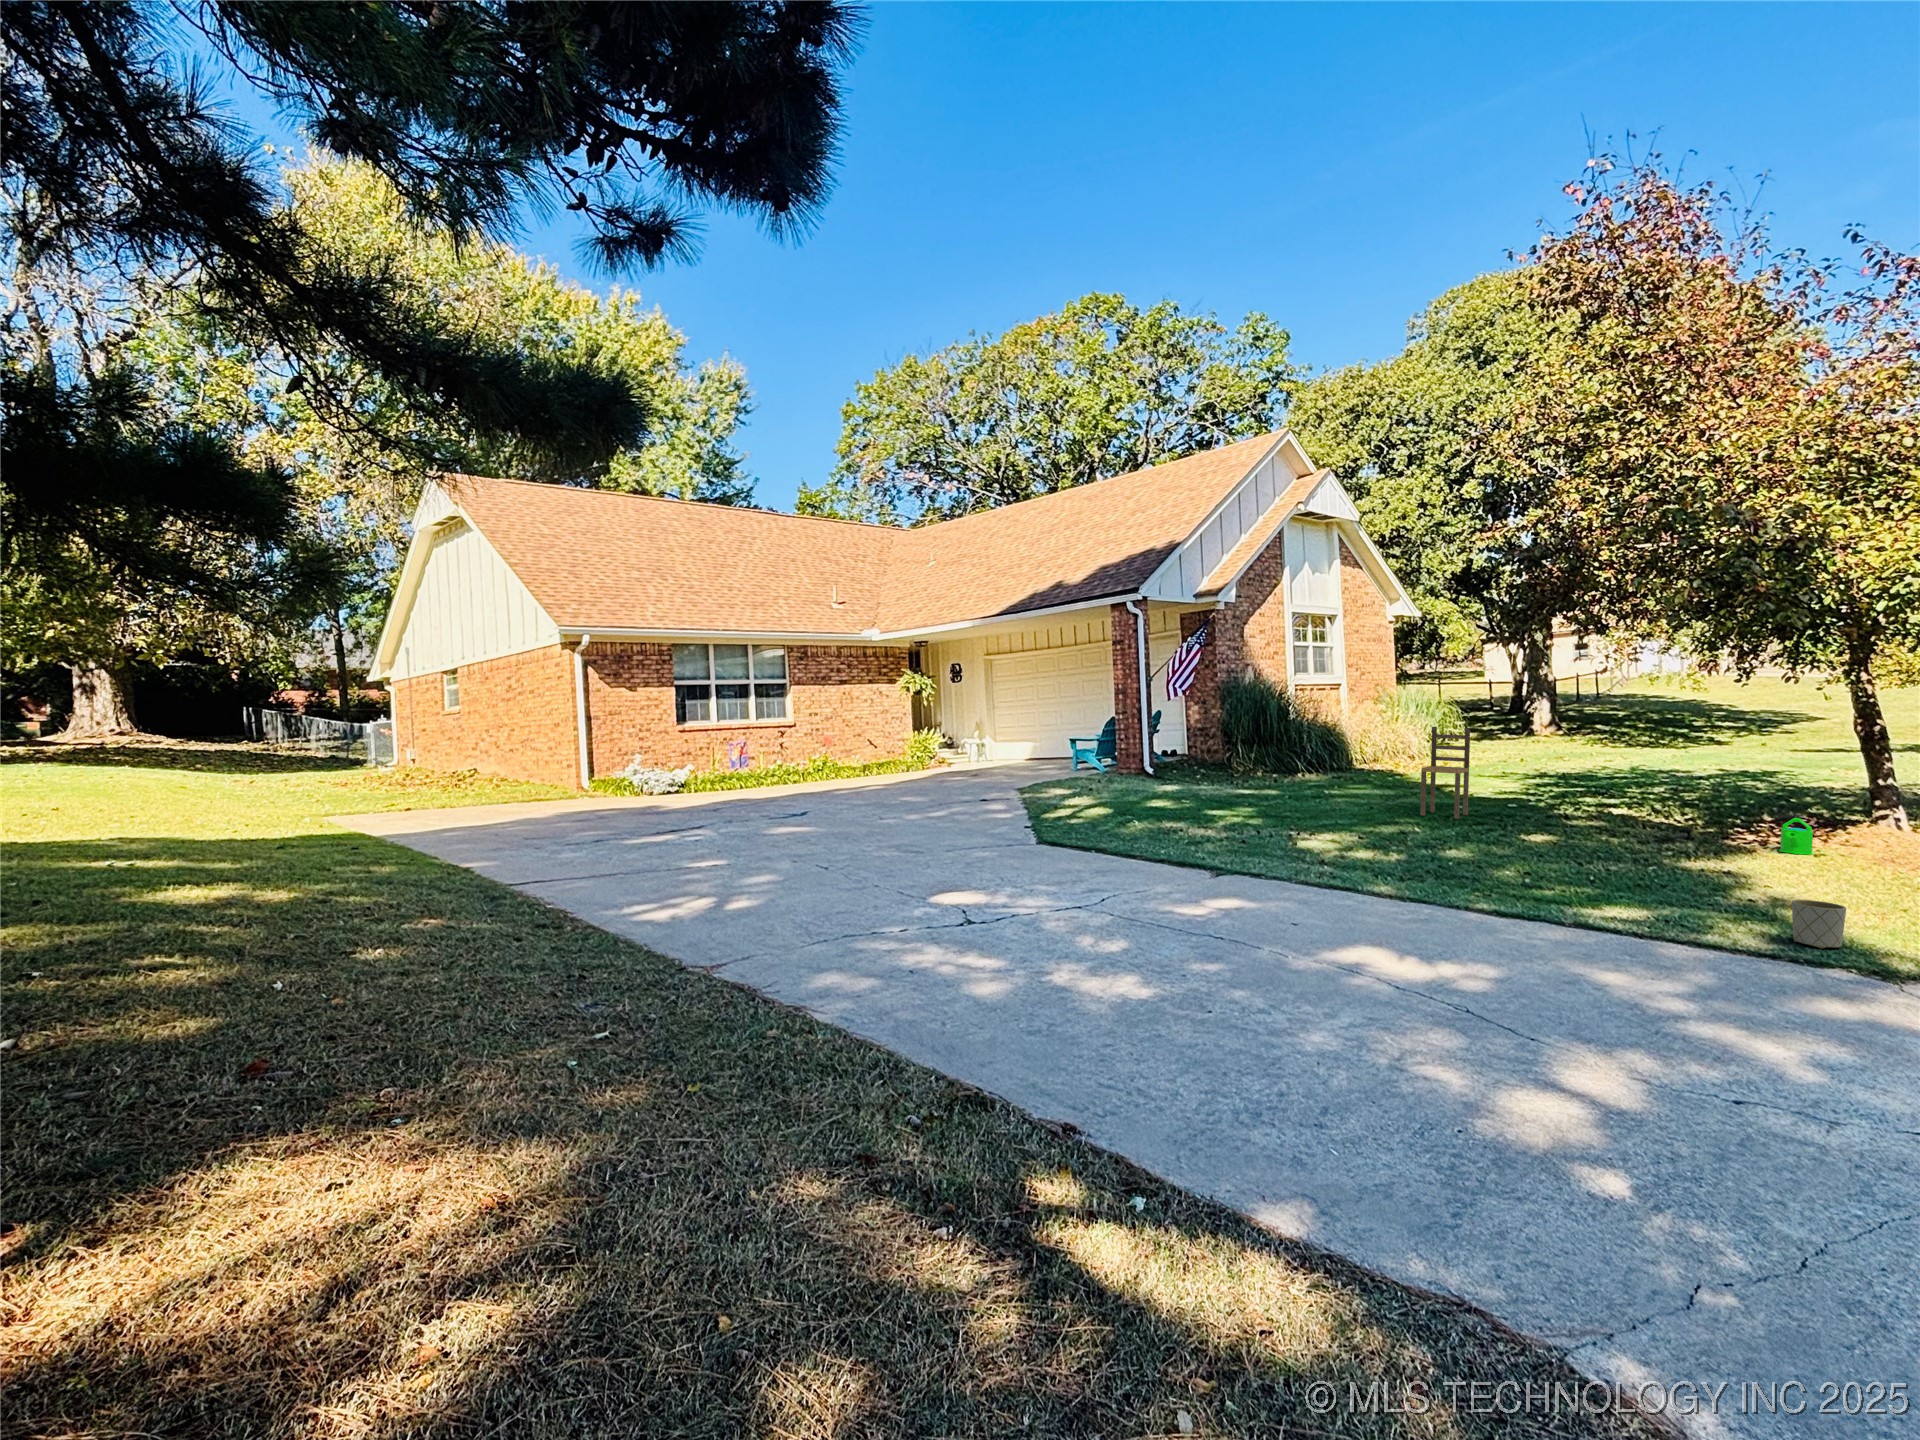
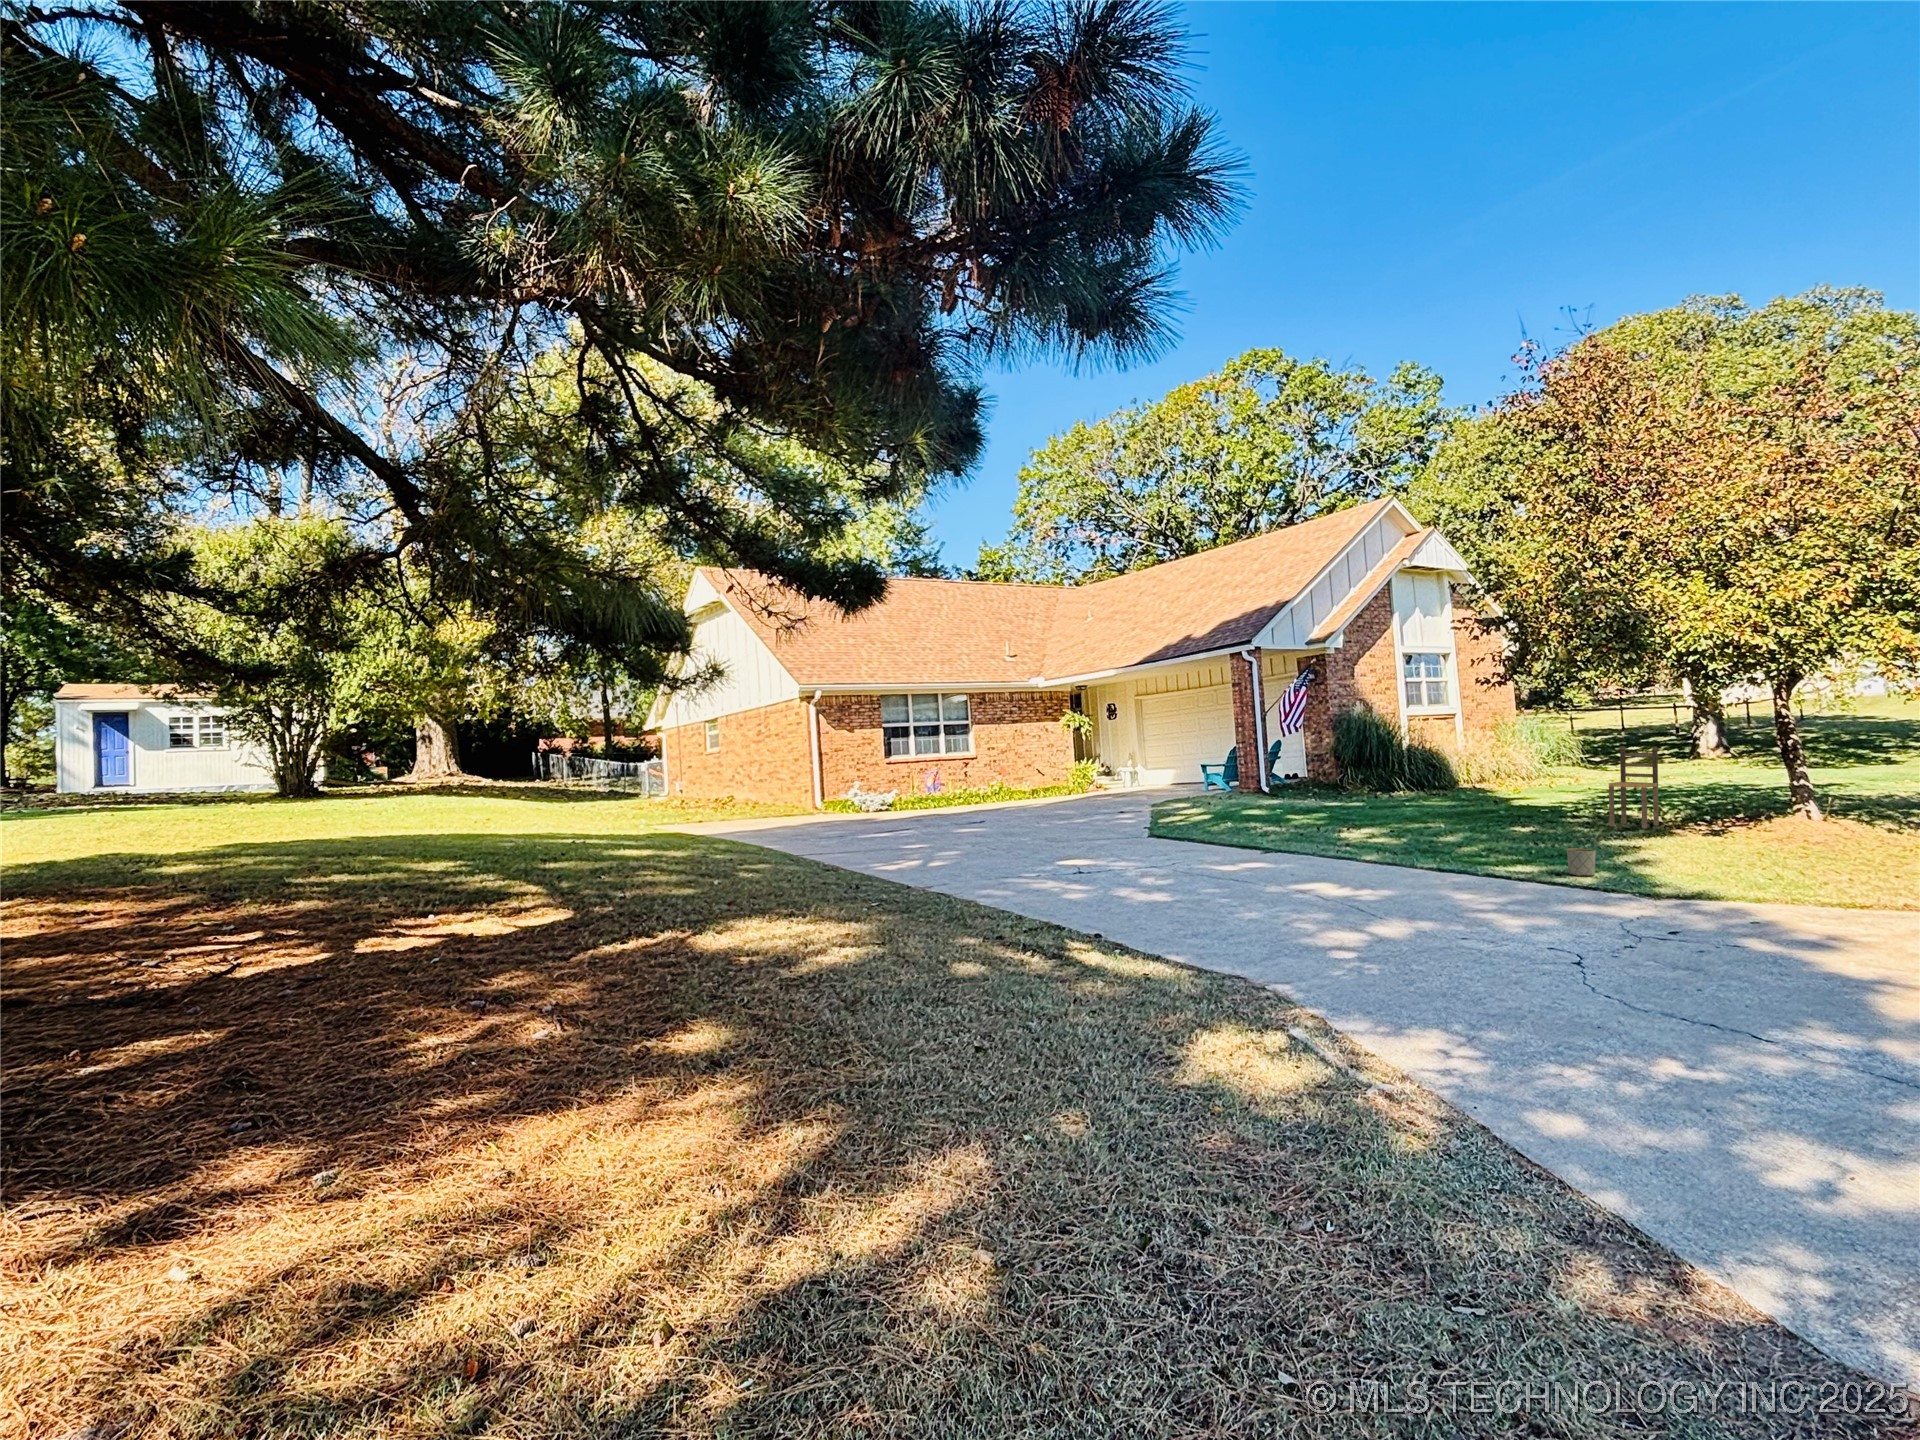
chair: present [1420,727,1470,819] -> present [1609,746,1659,829]
watering can: present [1778,818,1813,855] -> none [1683,810,1709,837]

